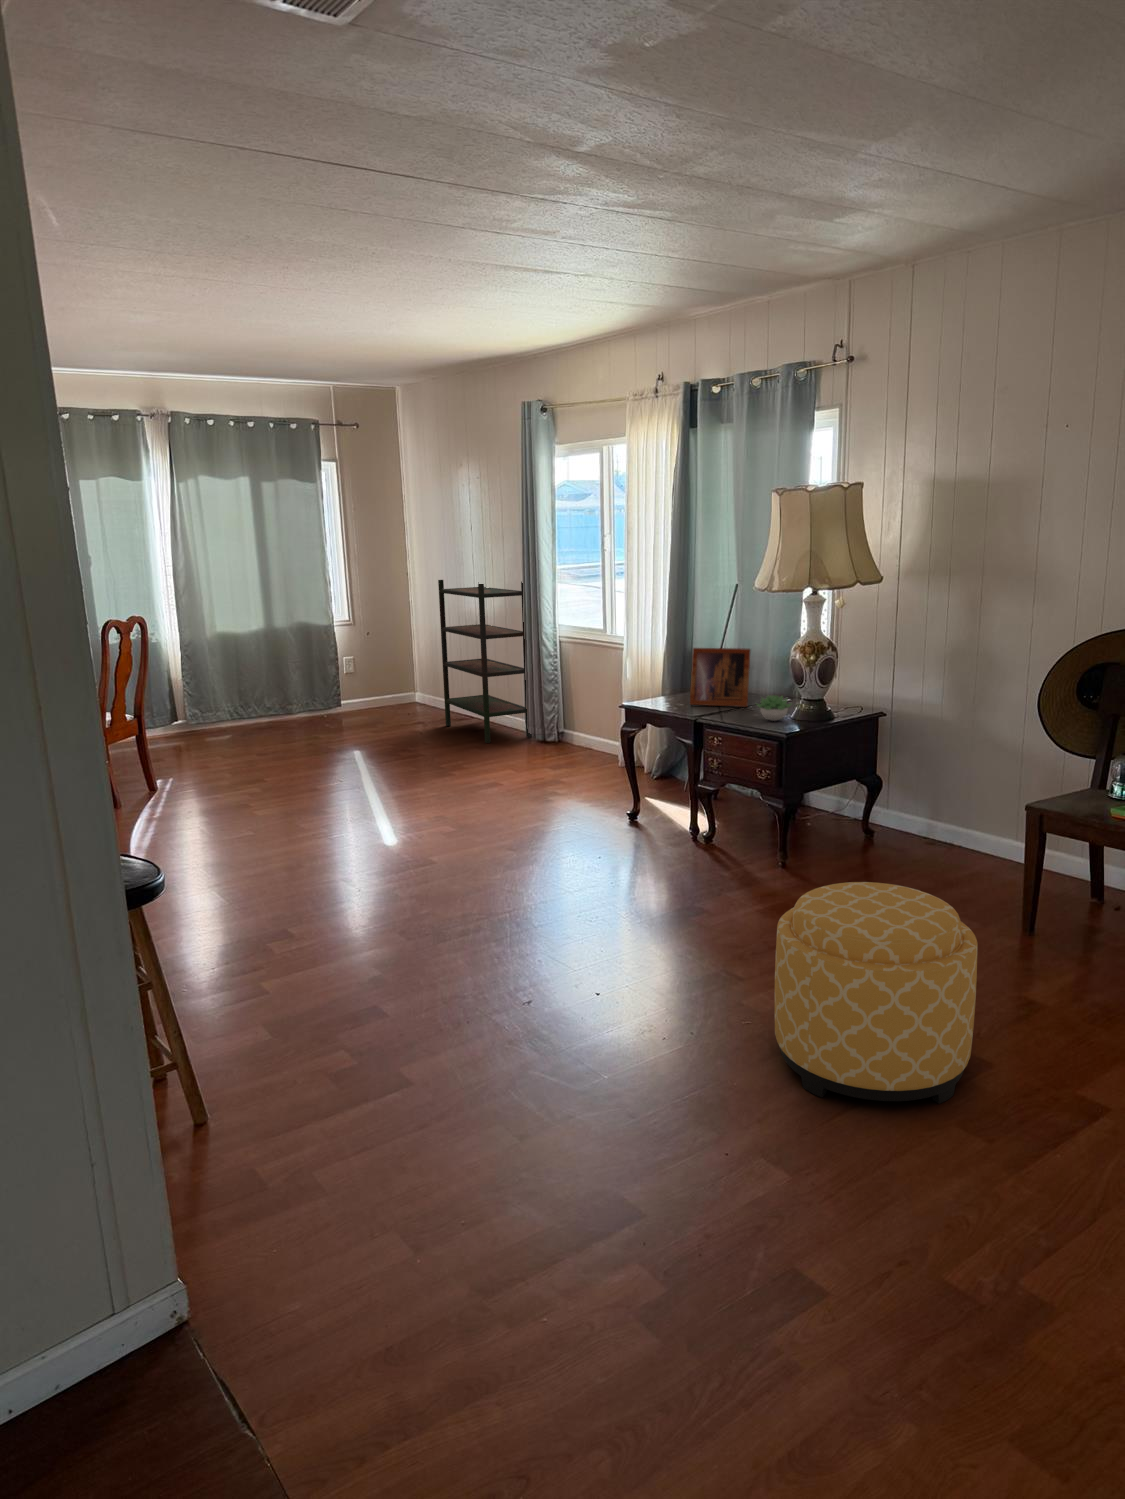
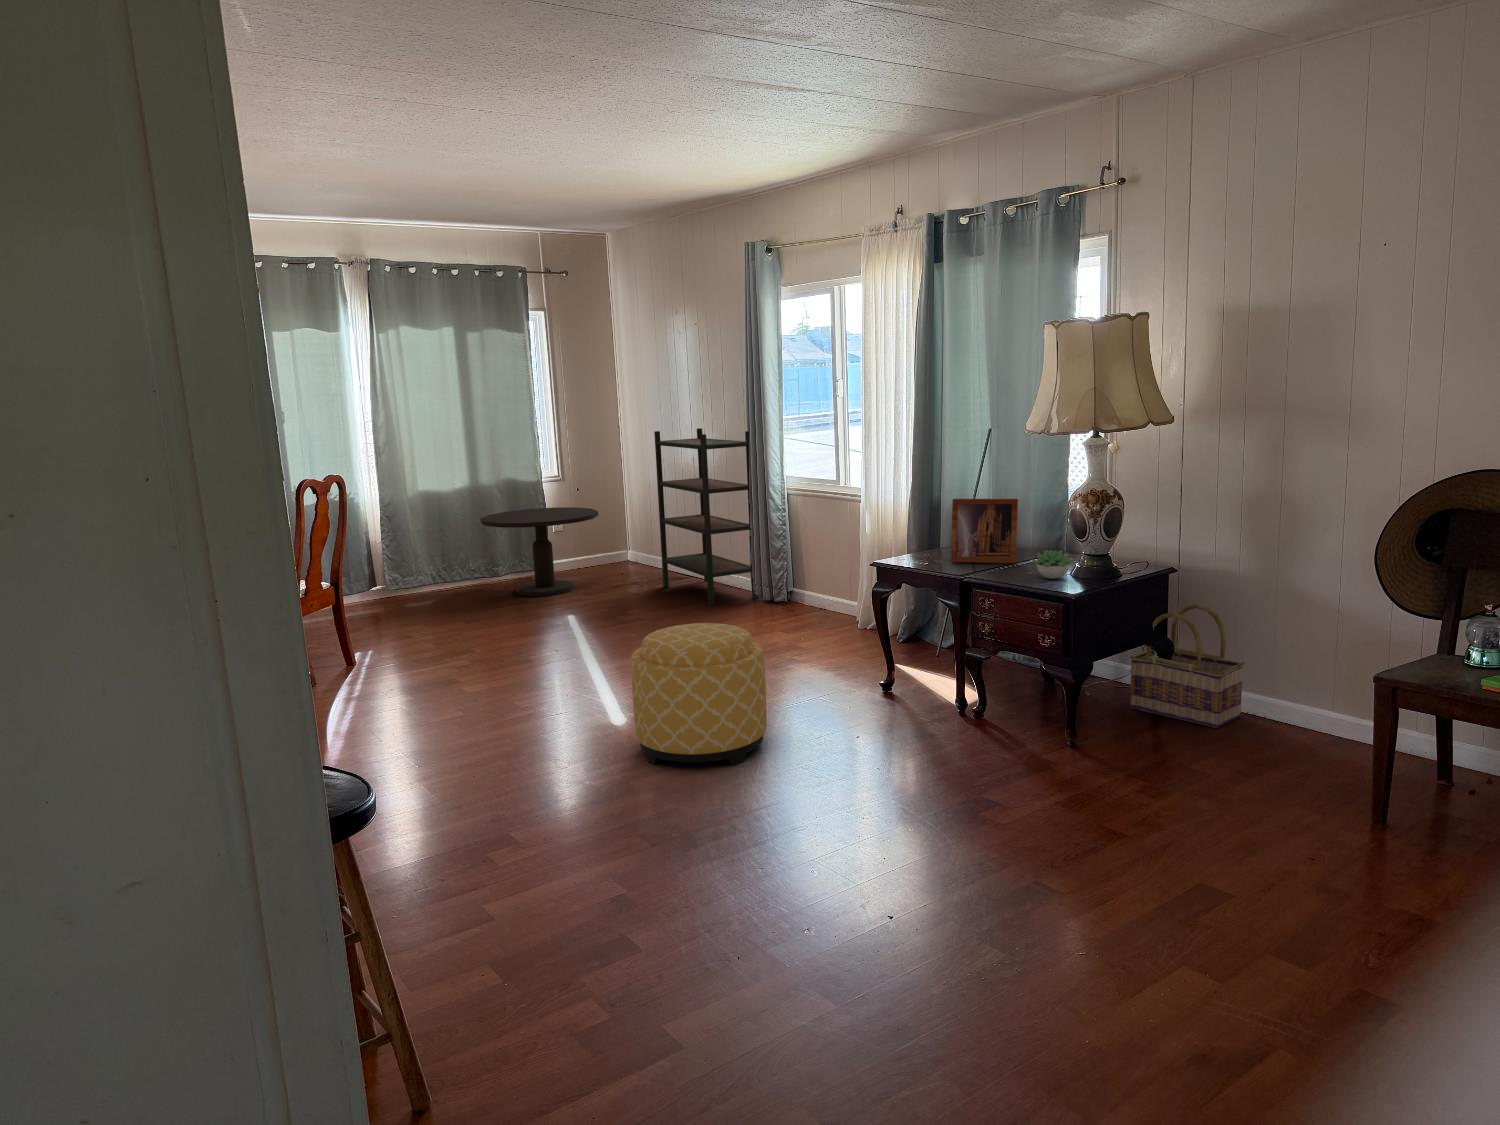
side table: none [275,650,386,732] -> present [481,507,598,596]
basket: none [845,745,944,855] -> present [1130,604,1245,728]
ottoman: present [774,882,978,1104] -> present [631,623,766,765]

